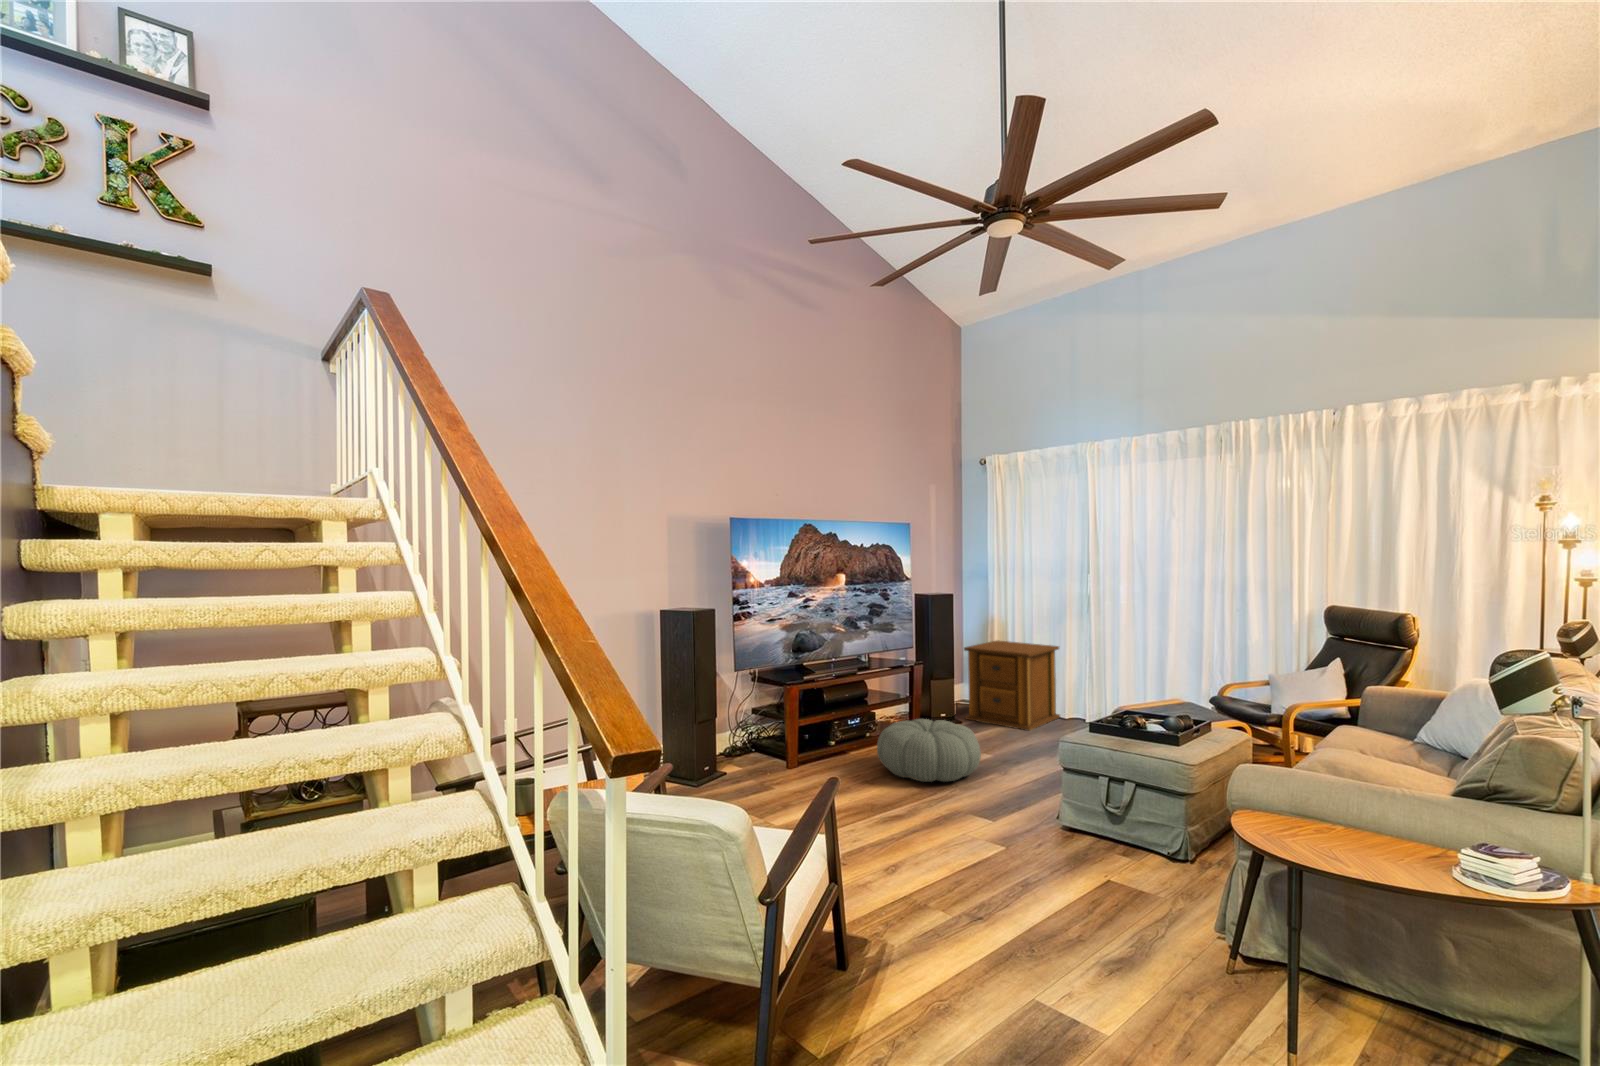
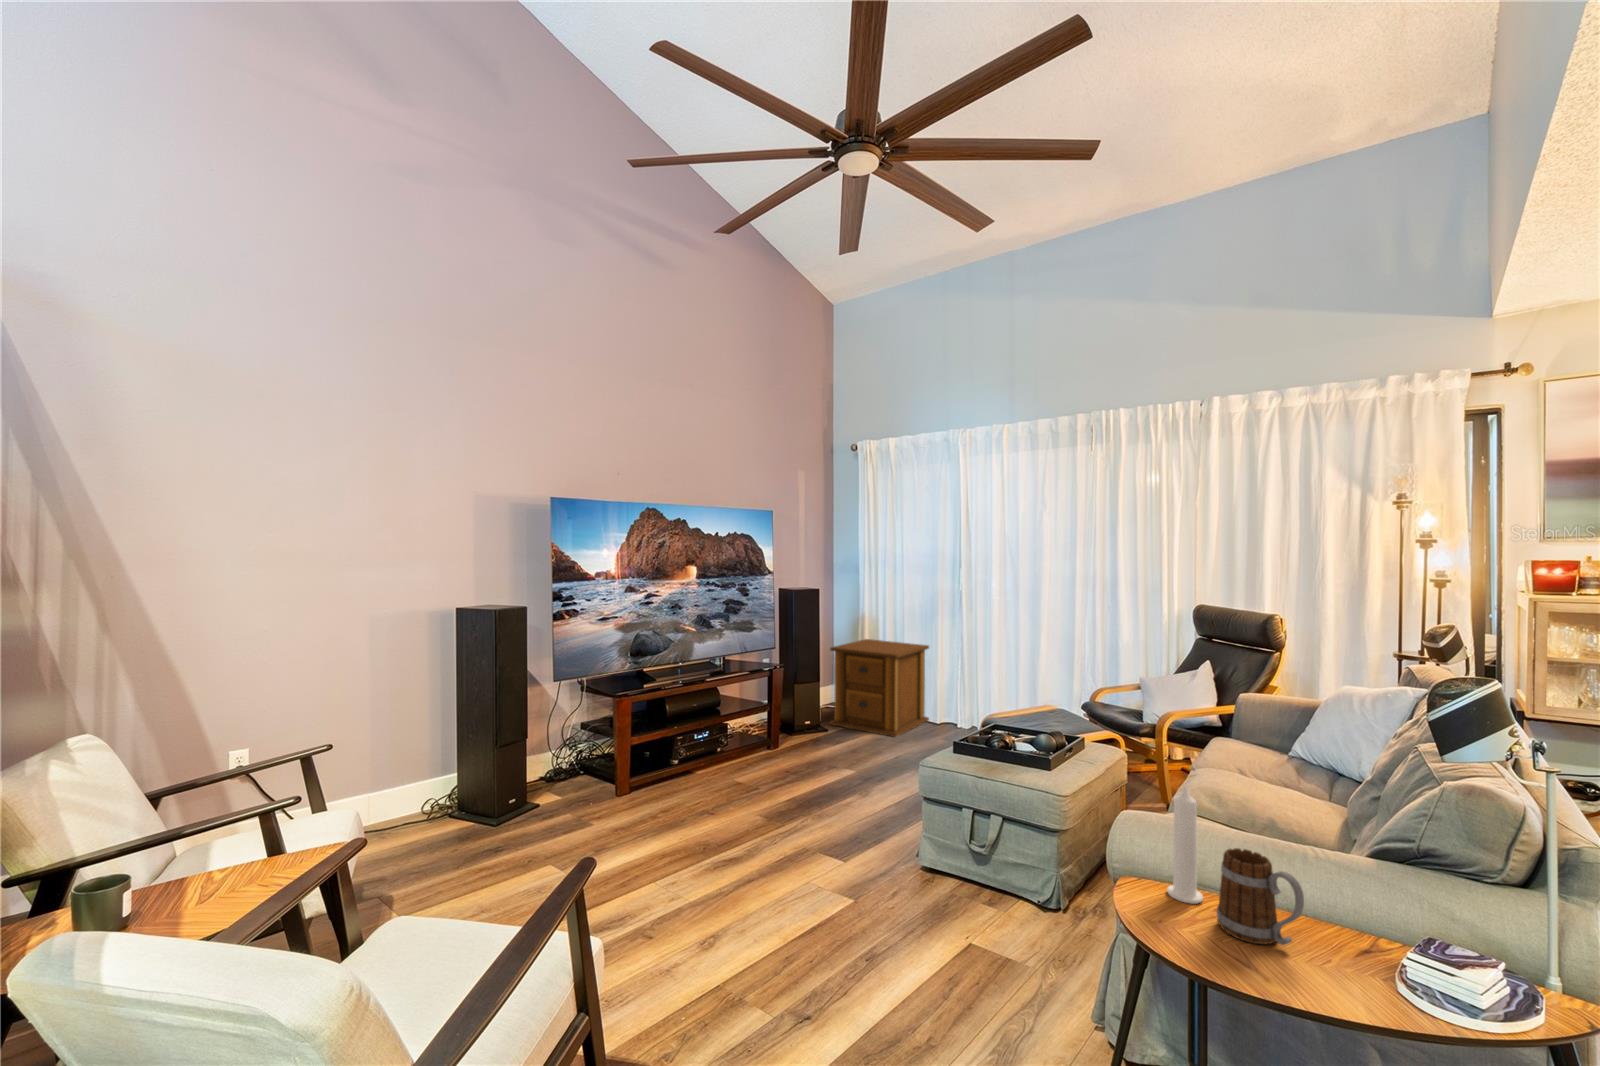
pouf: present [877,719,981,782] -> none [722,732,838,808]
candle: none [1269,737,1298,826] -> present [1167,785,1203,904]
mug: none [1305,781,1370,848] -> present [1217,848,1304,945]

